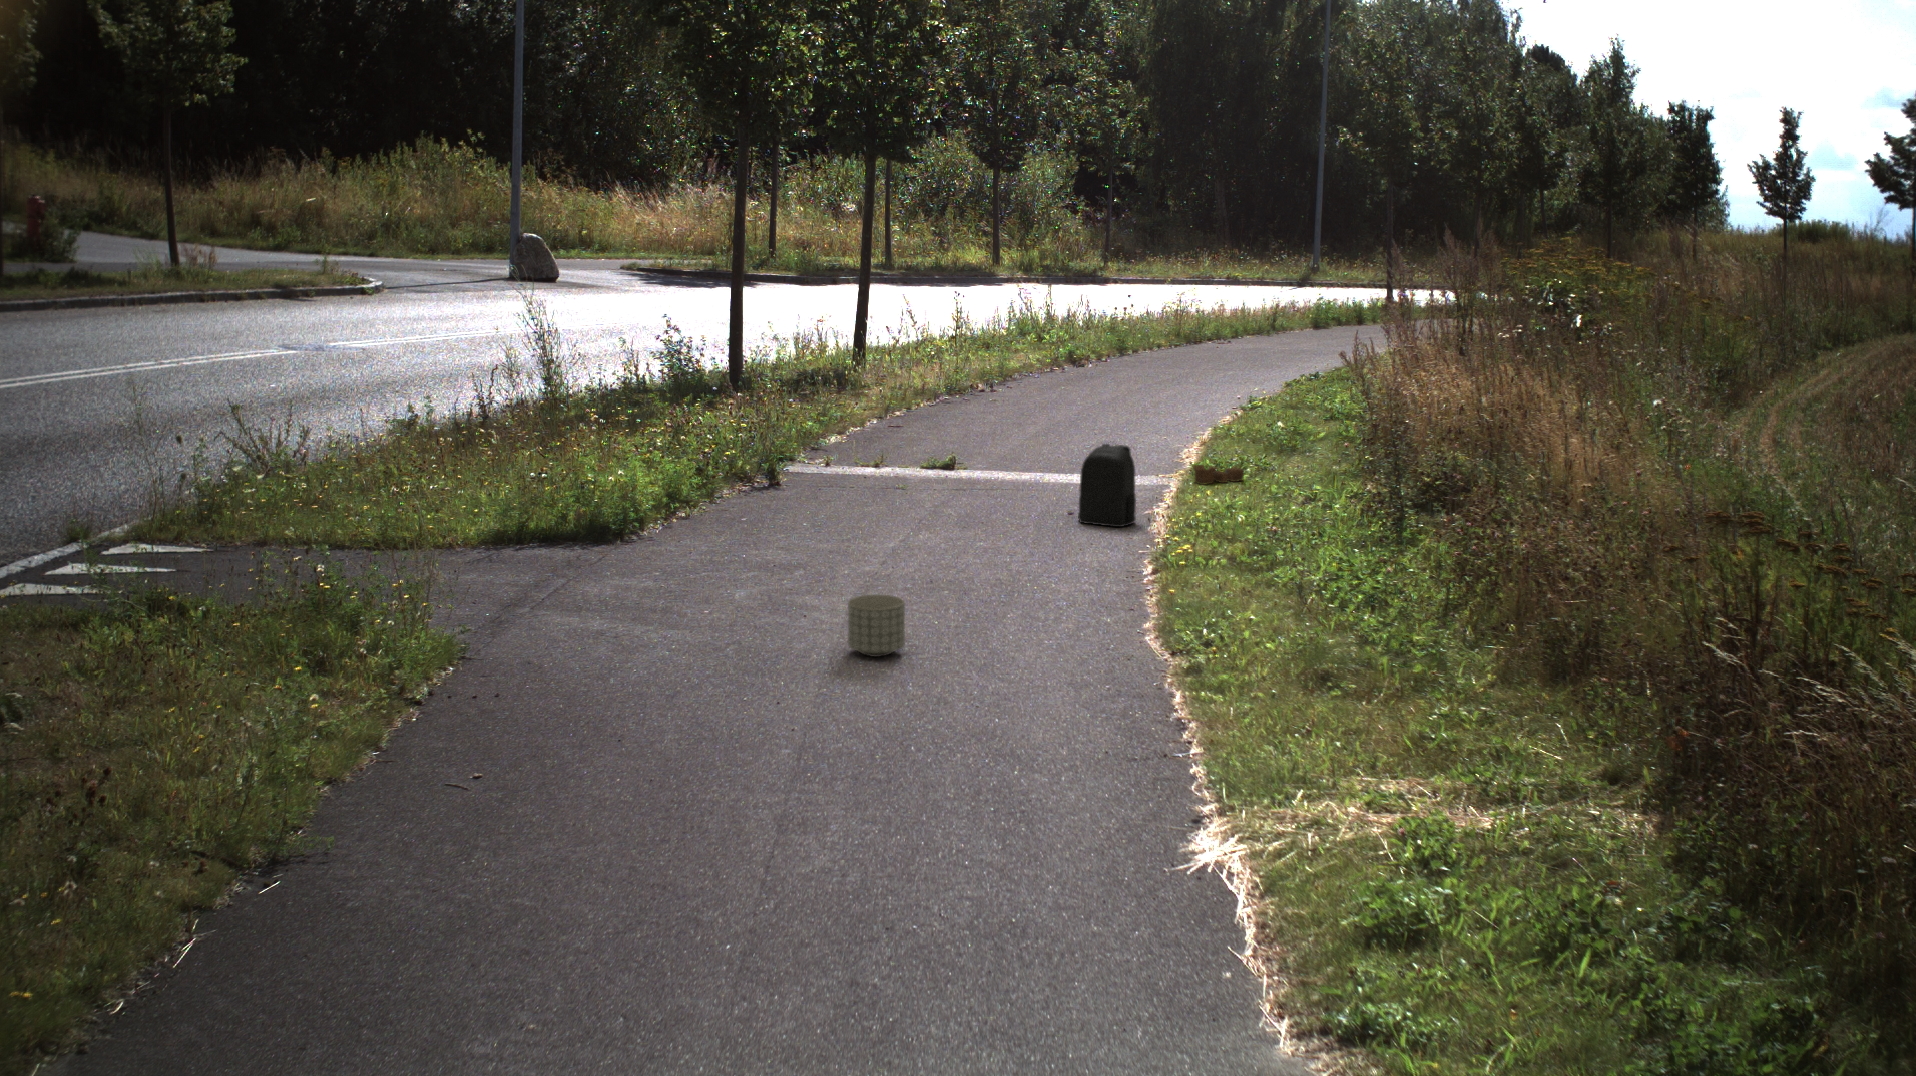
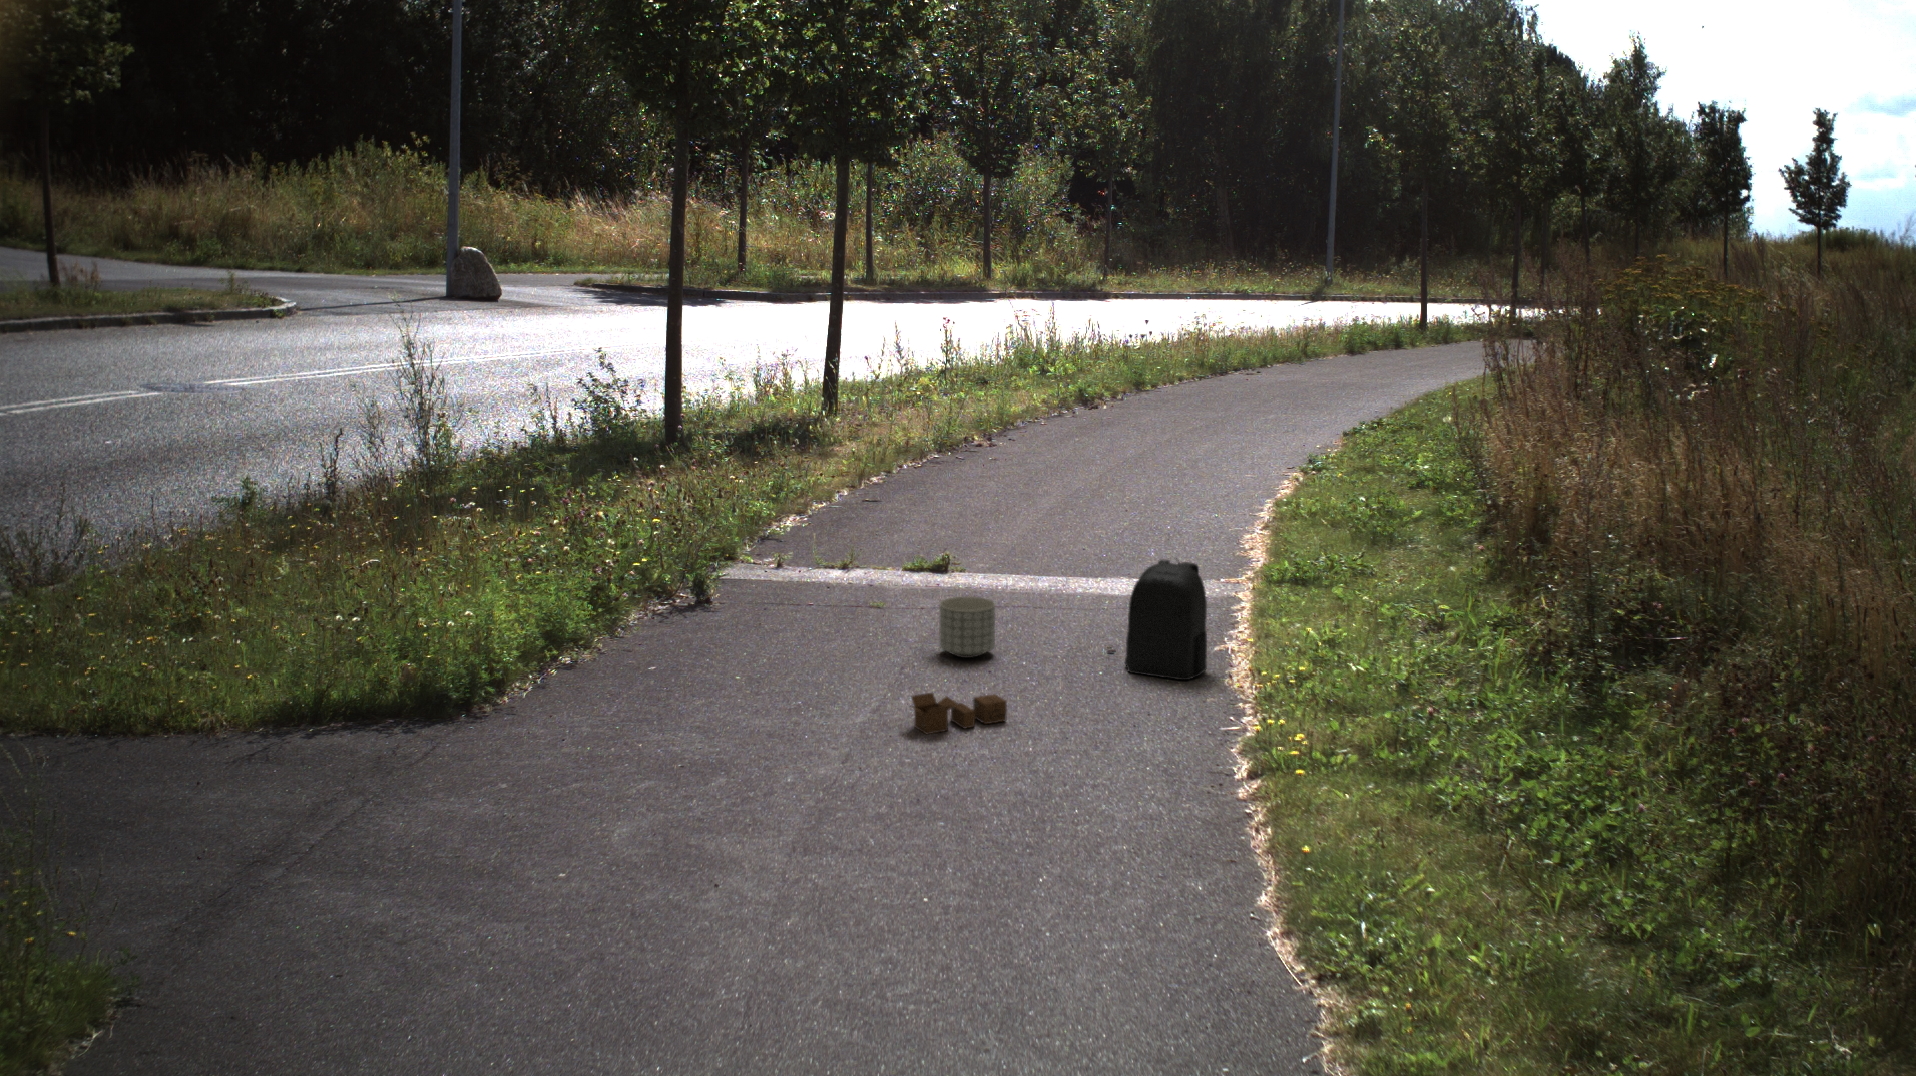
cardboard box: present [1192,465,1244,485] -> present [911,693,1007,734]
planter: present [848,594,905,657] -> present [939,596,995,658]

